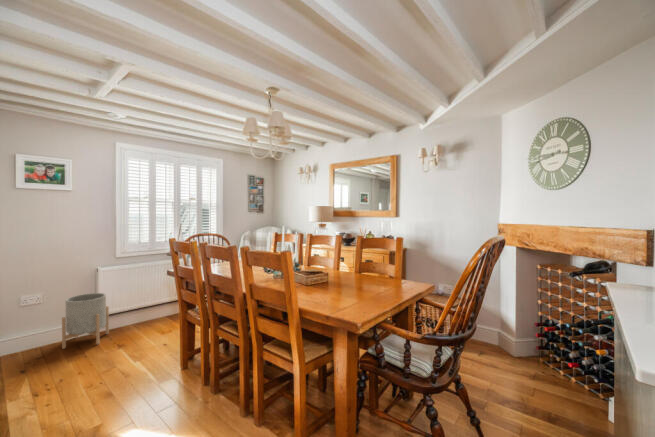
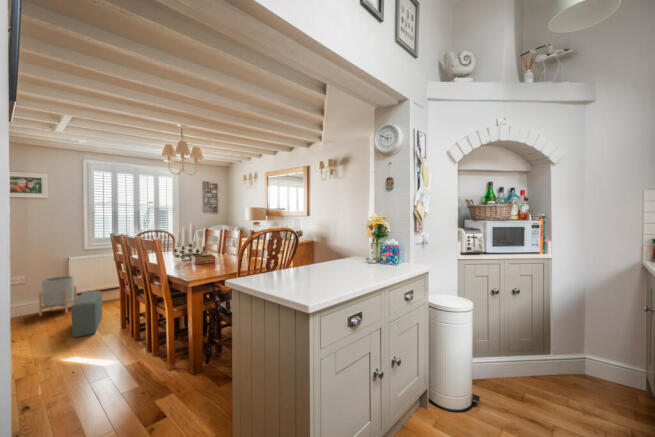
pouf: none [119,317,151,391] -> present [71,291,102,337]

